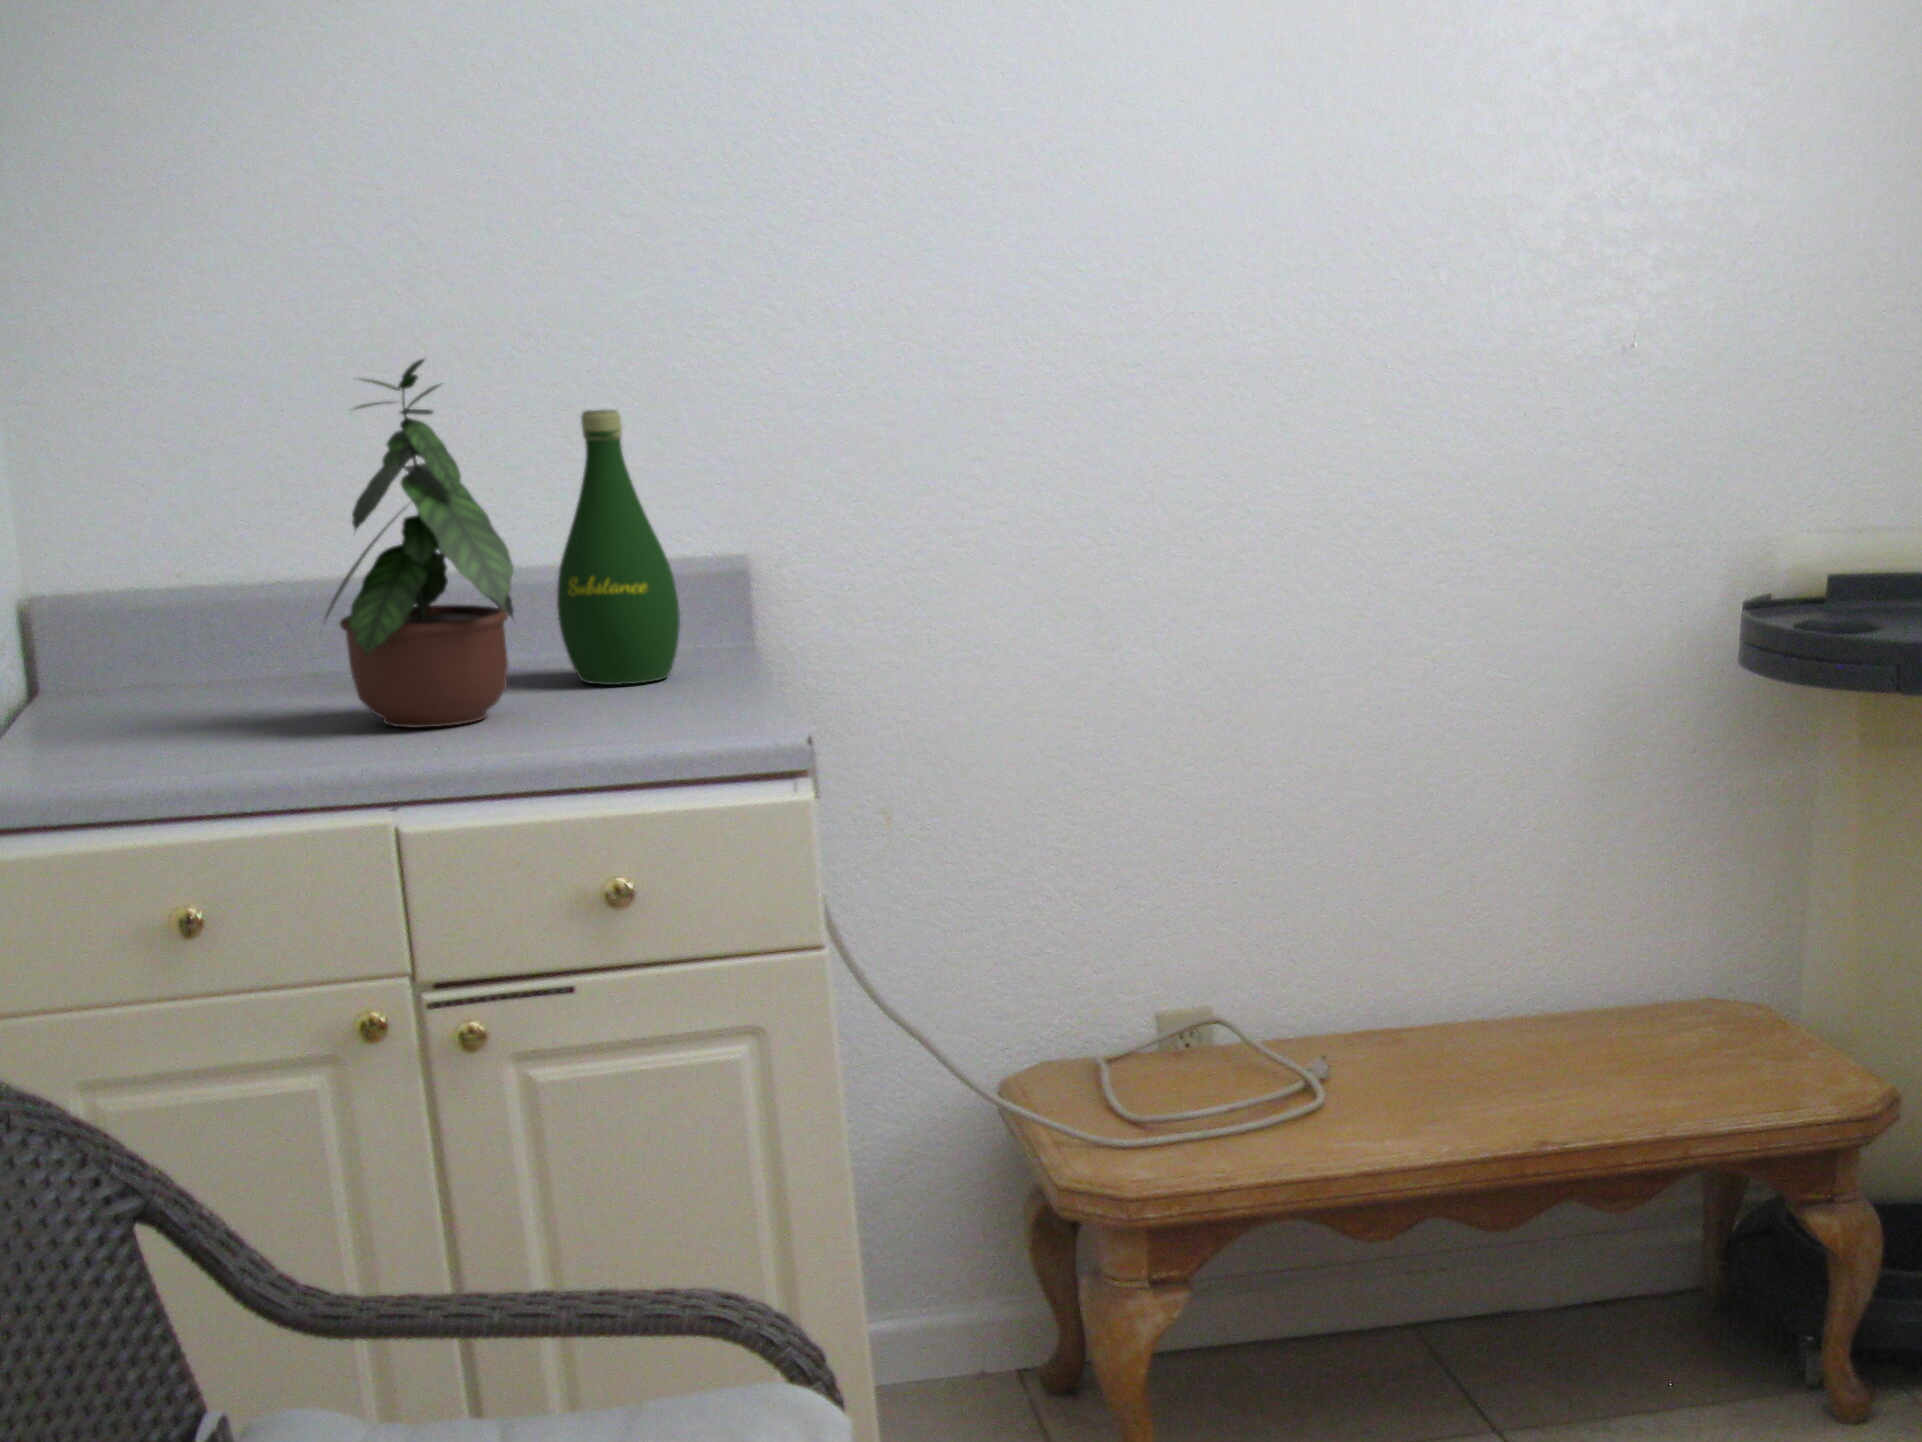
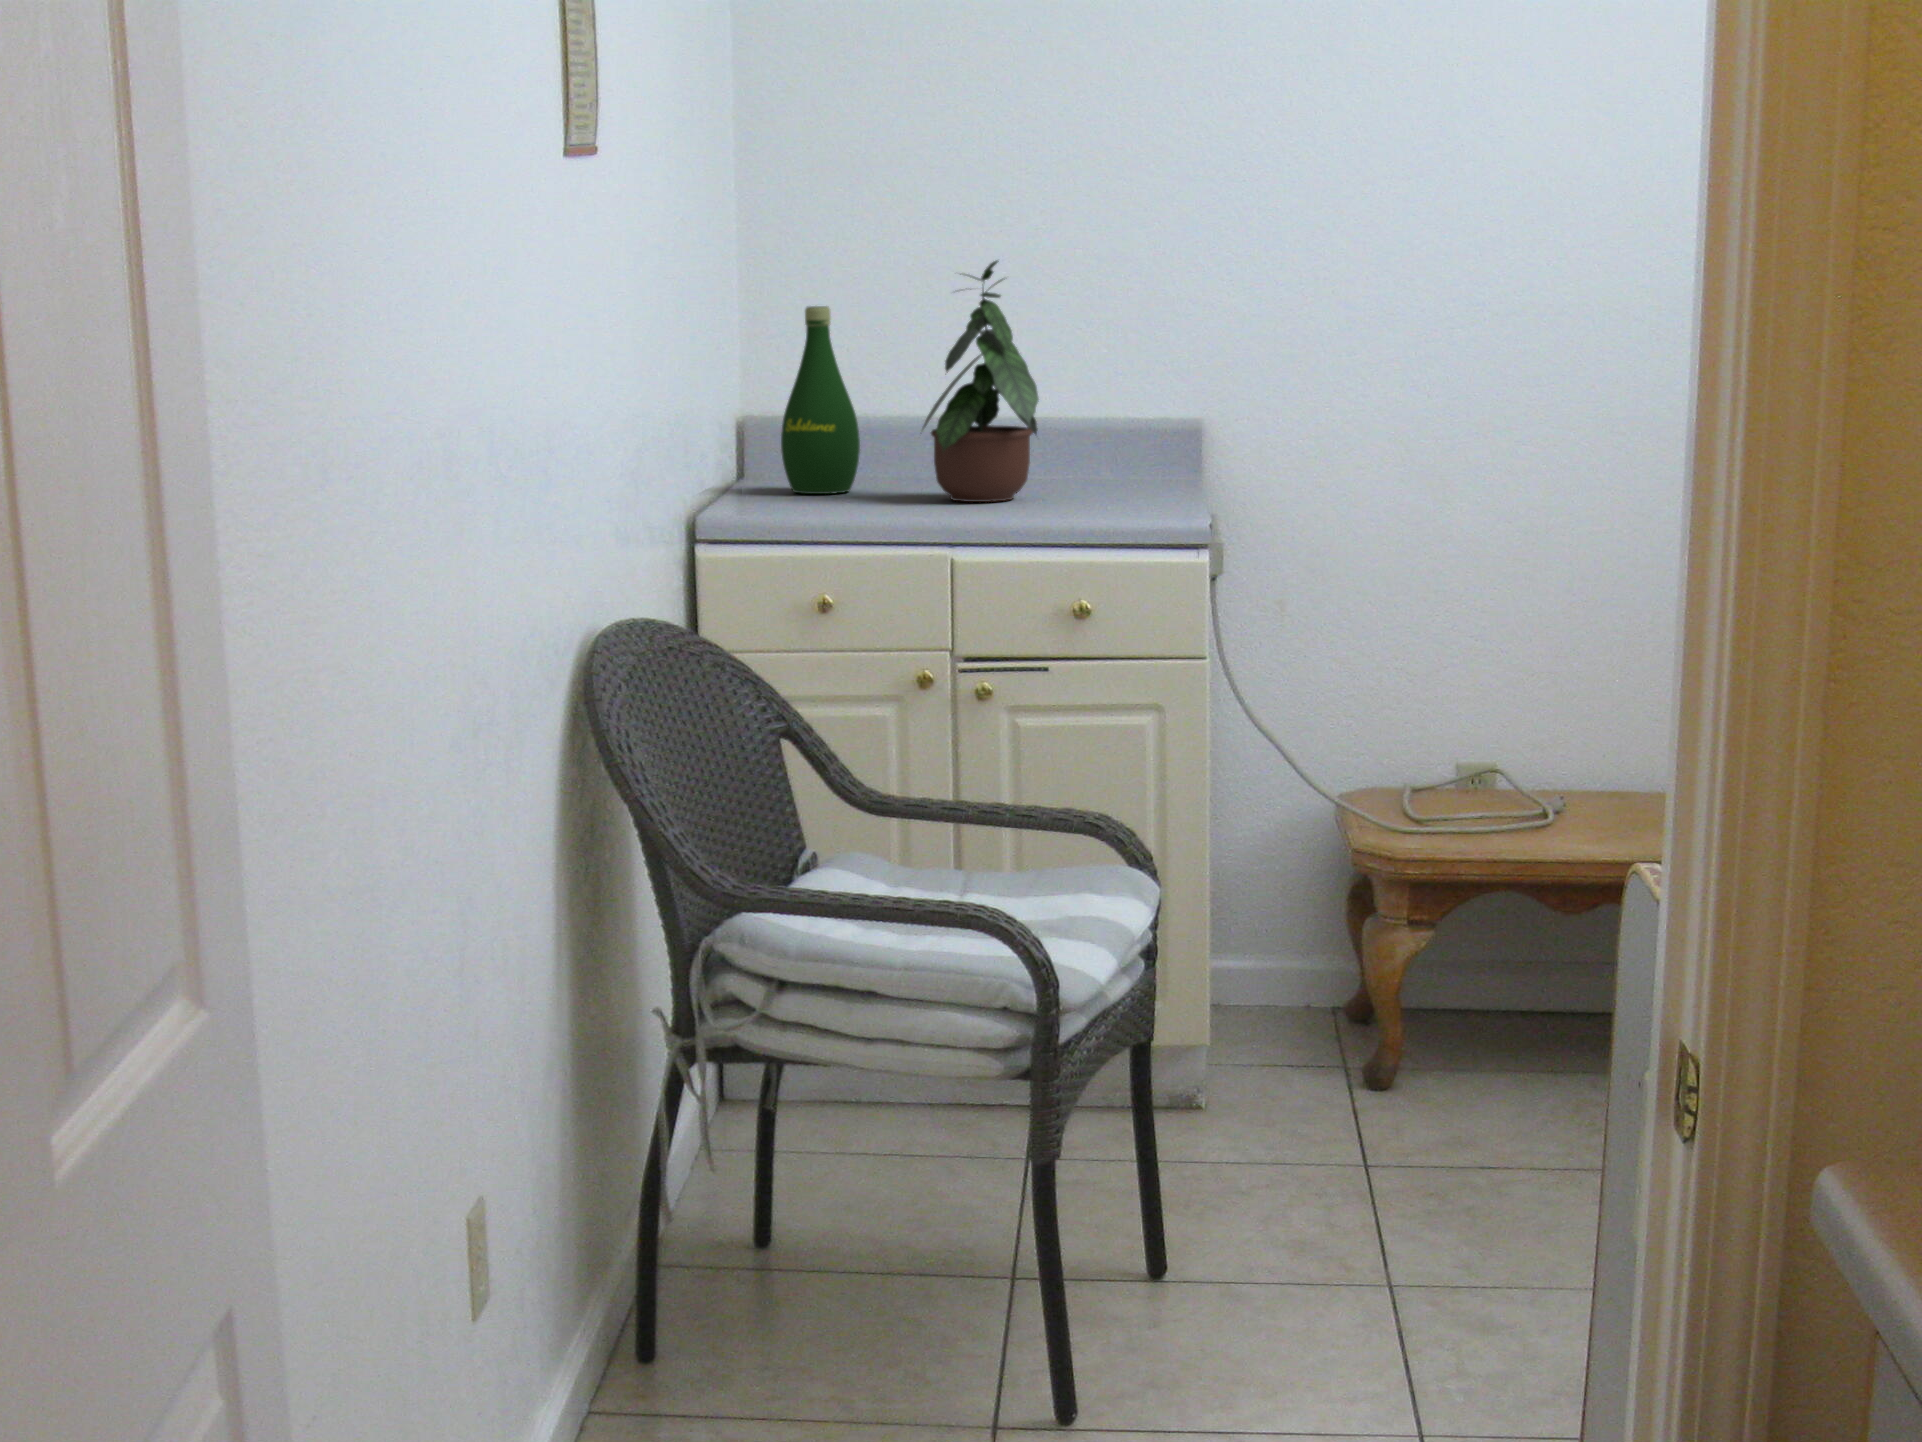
bottle: present [557,410,680,685] -> present [781,306,860,494]

